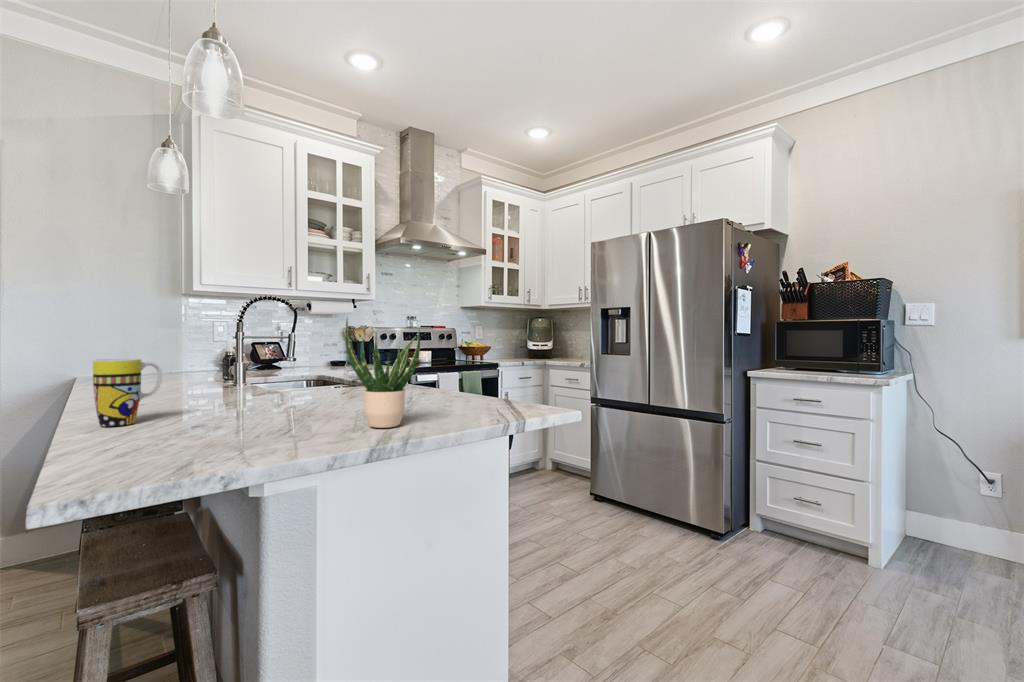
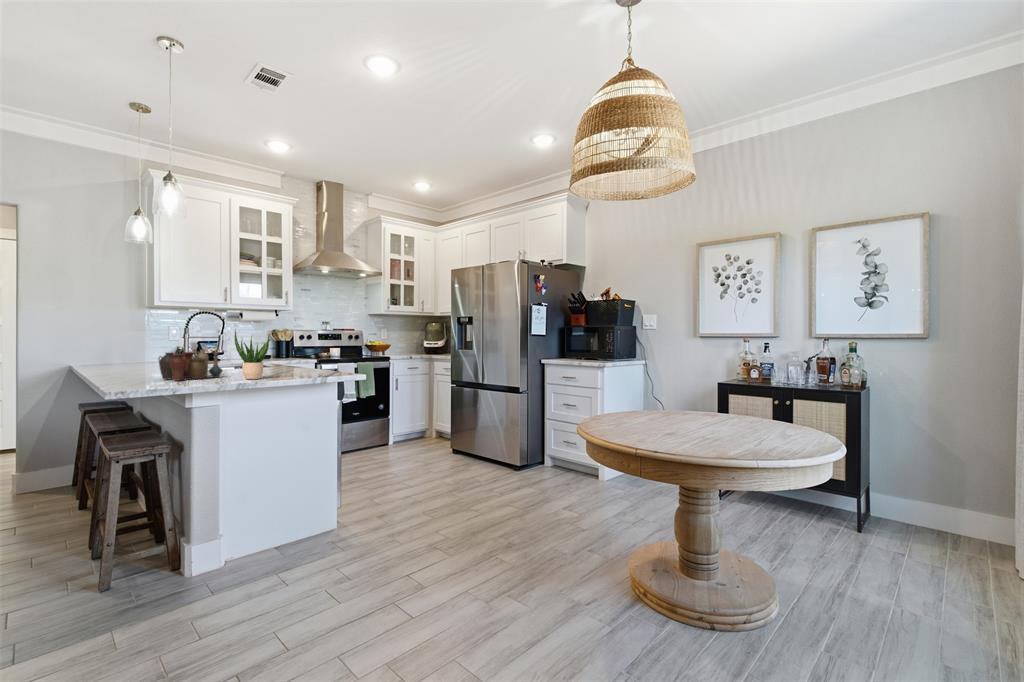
mug: present [93,359,162,427] -> none [112,348,144,380]
vase: none [188,360,315,433] -> present [158,349,222,381]

